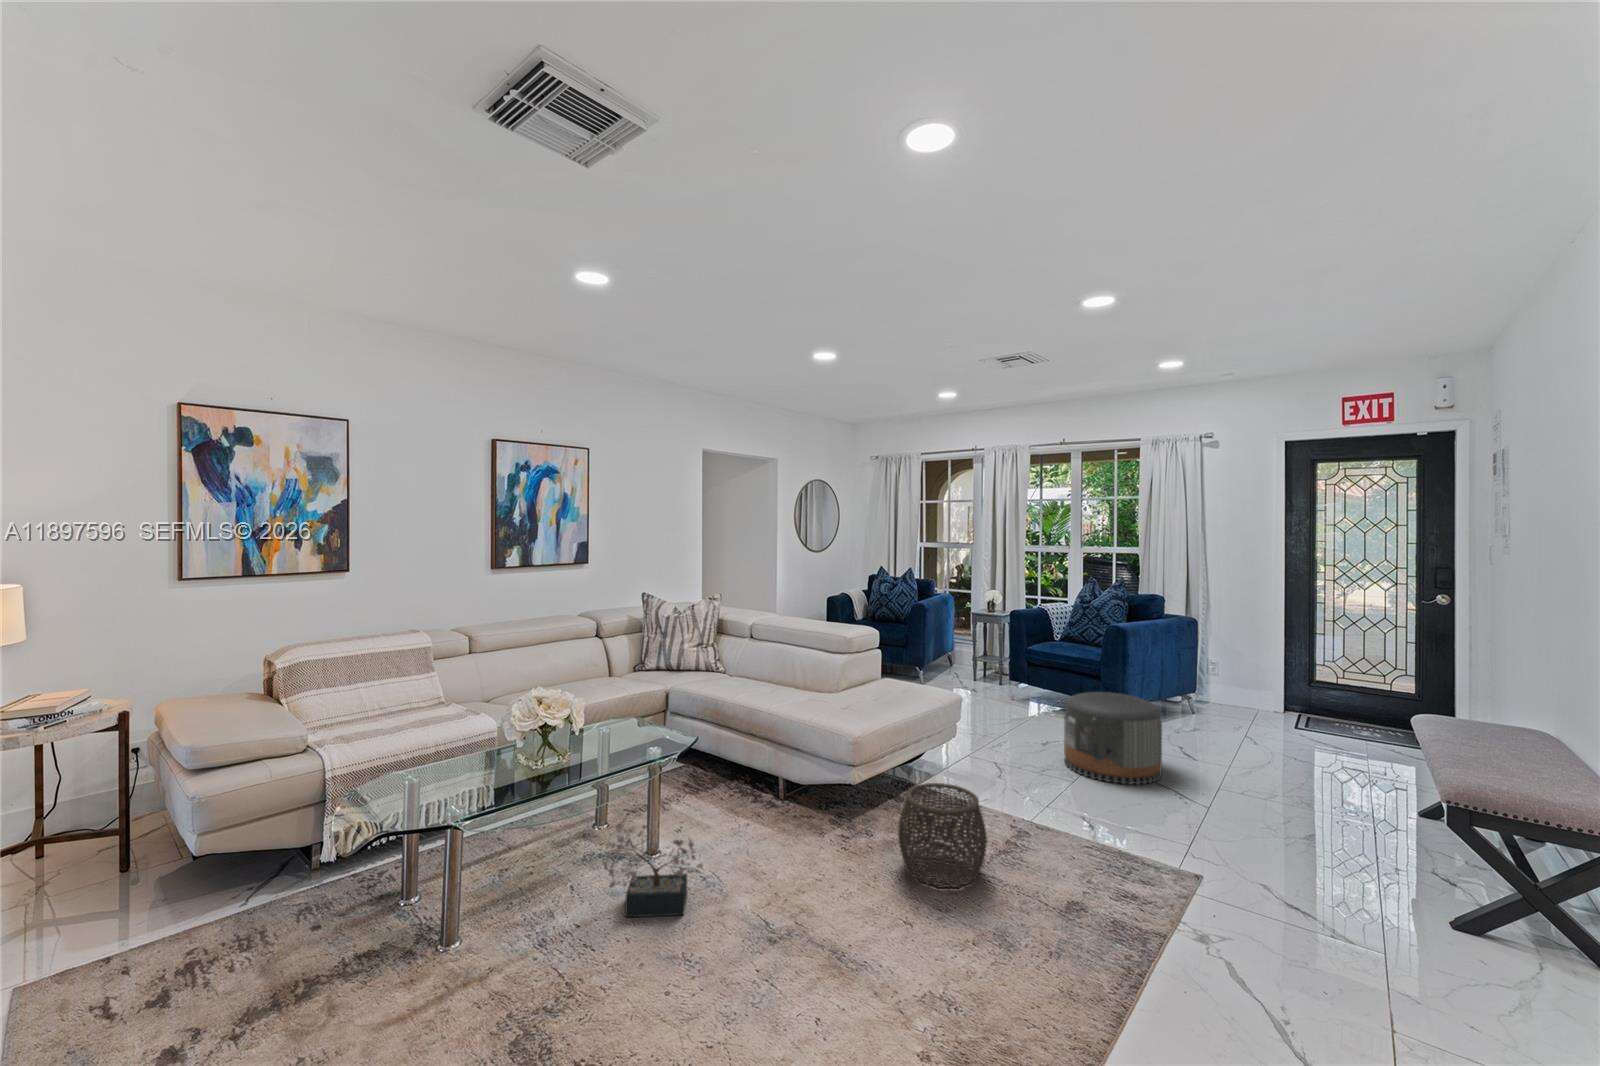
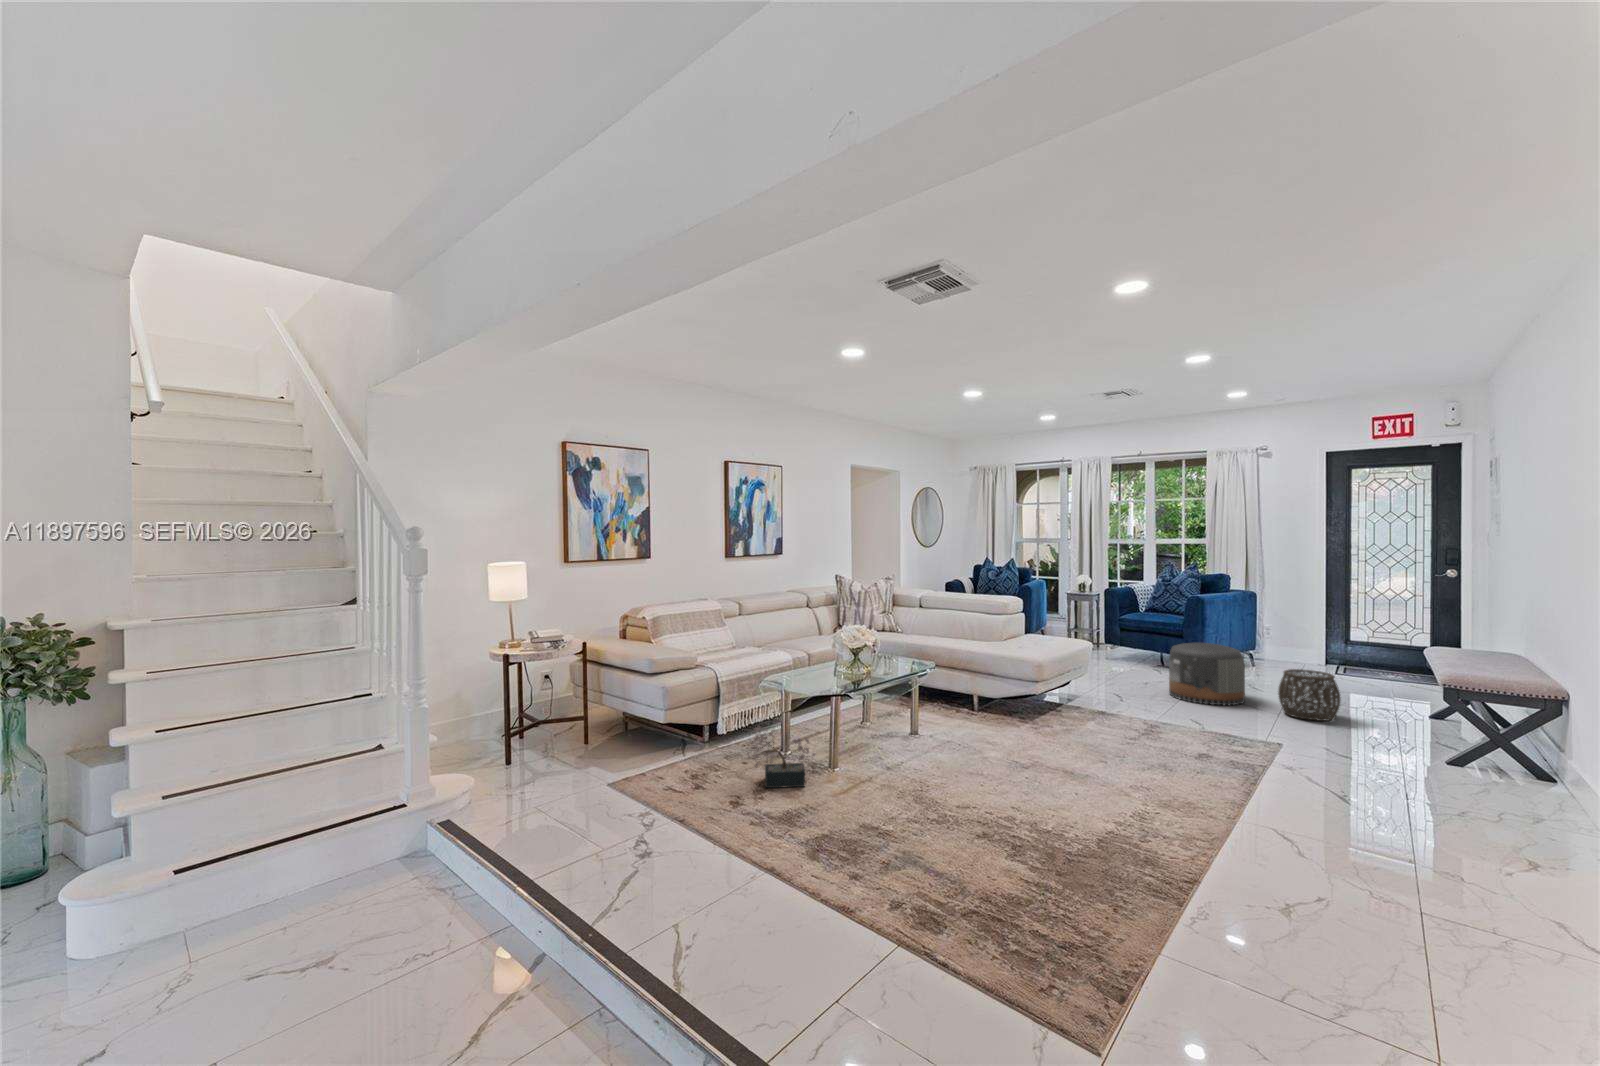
woven basket: present [898,783,987,888] -> present [1278,669,1341,721]
decorative plant: present [604,819,702,917] -> present [747,726,815,788]

